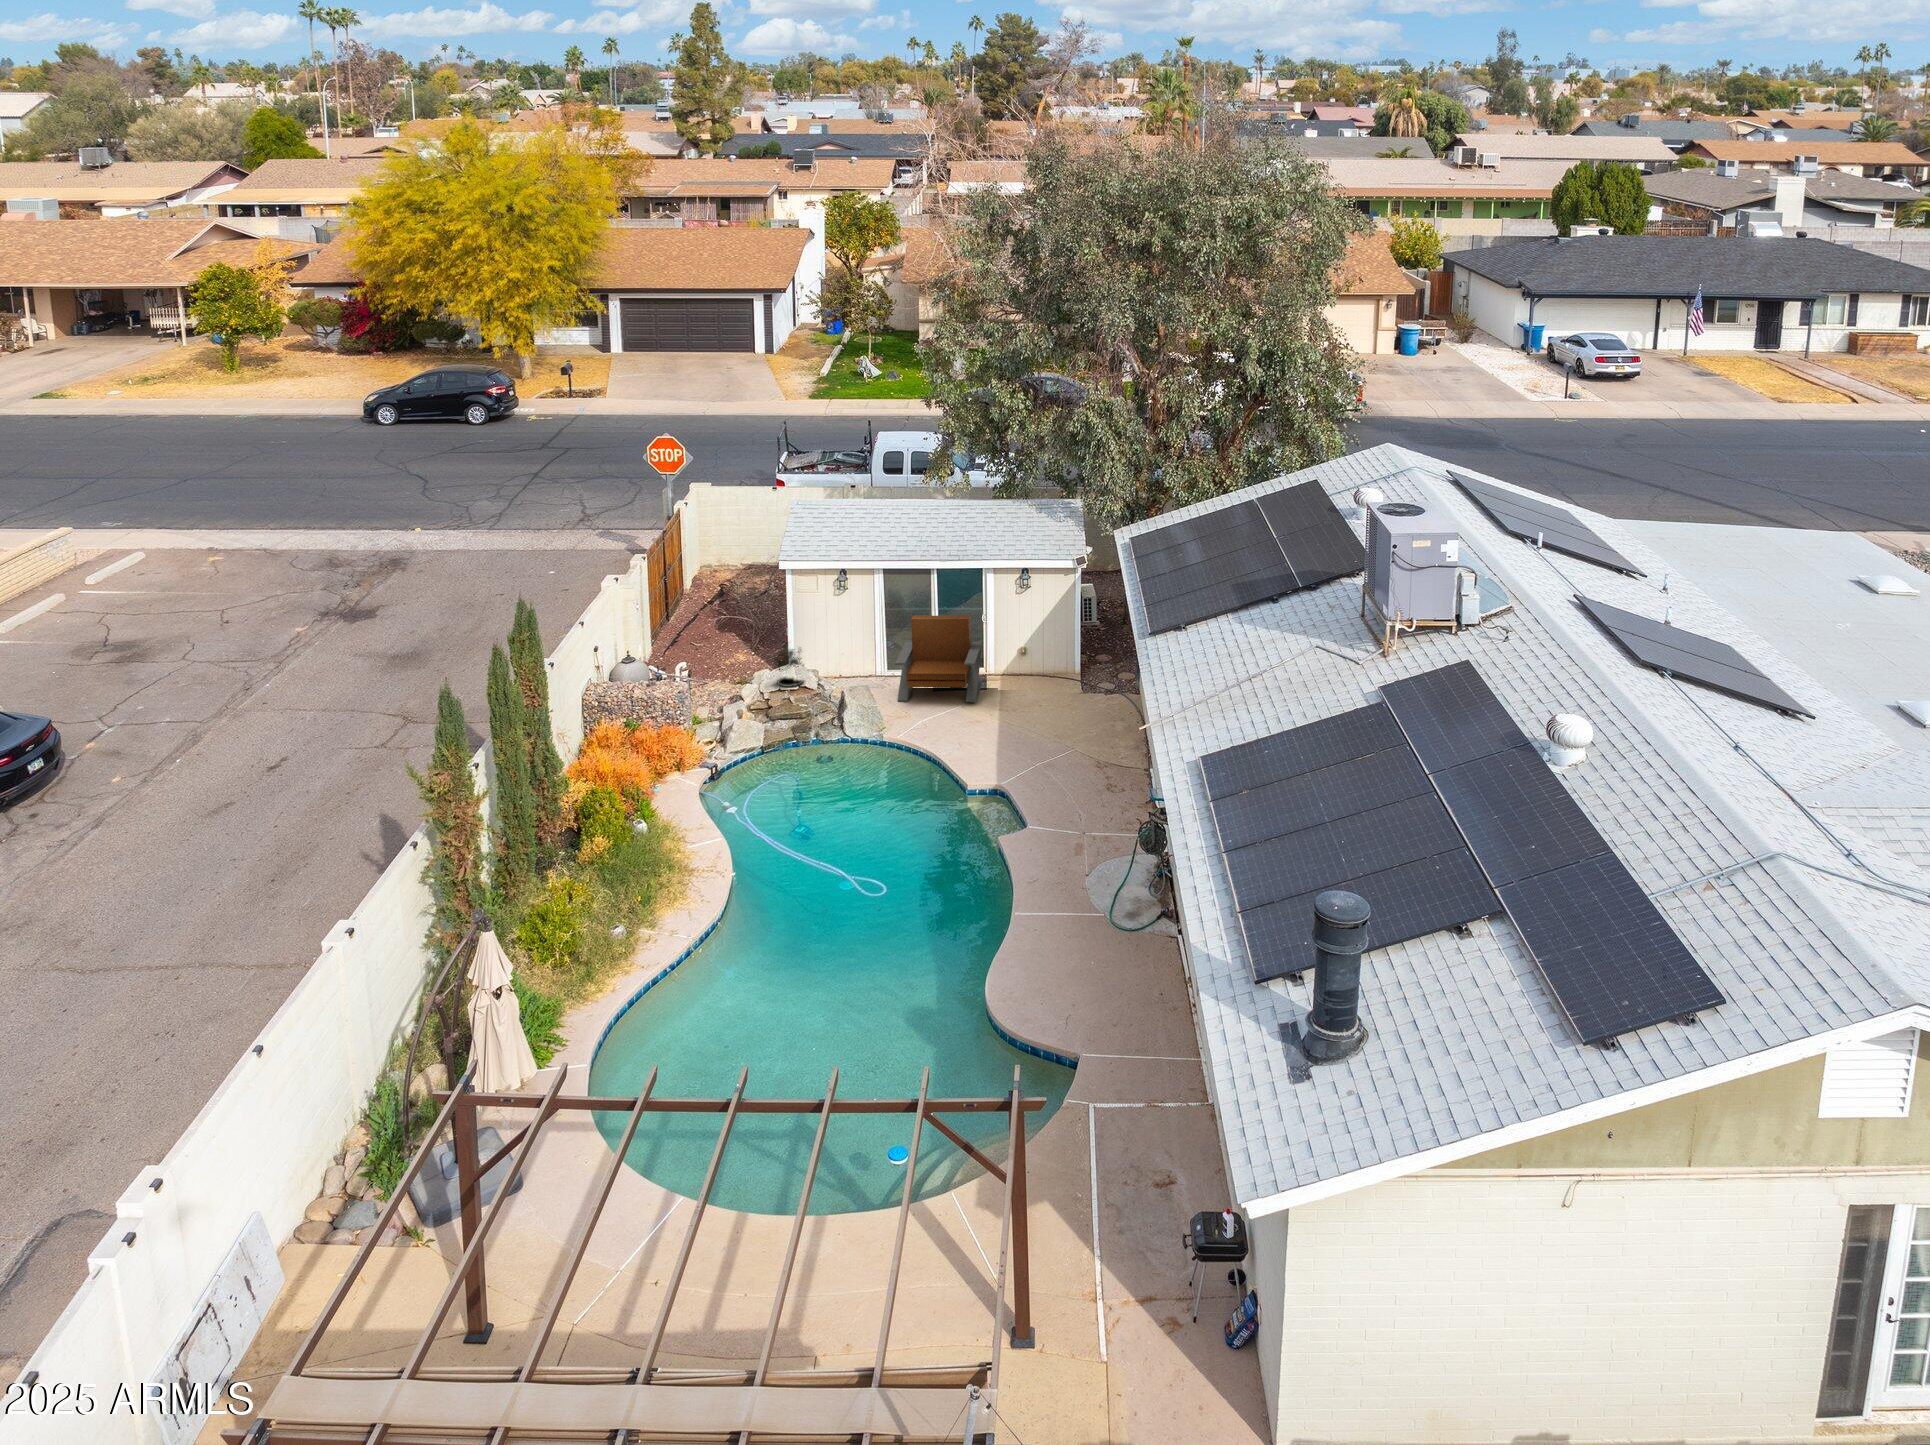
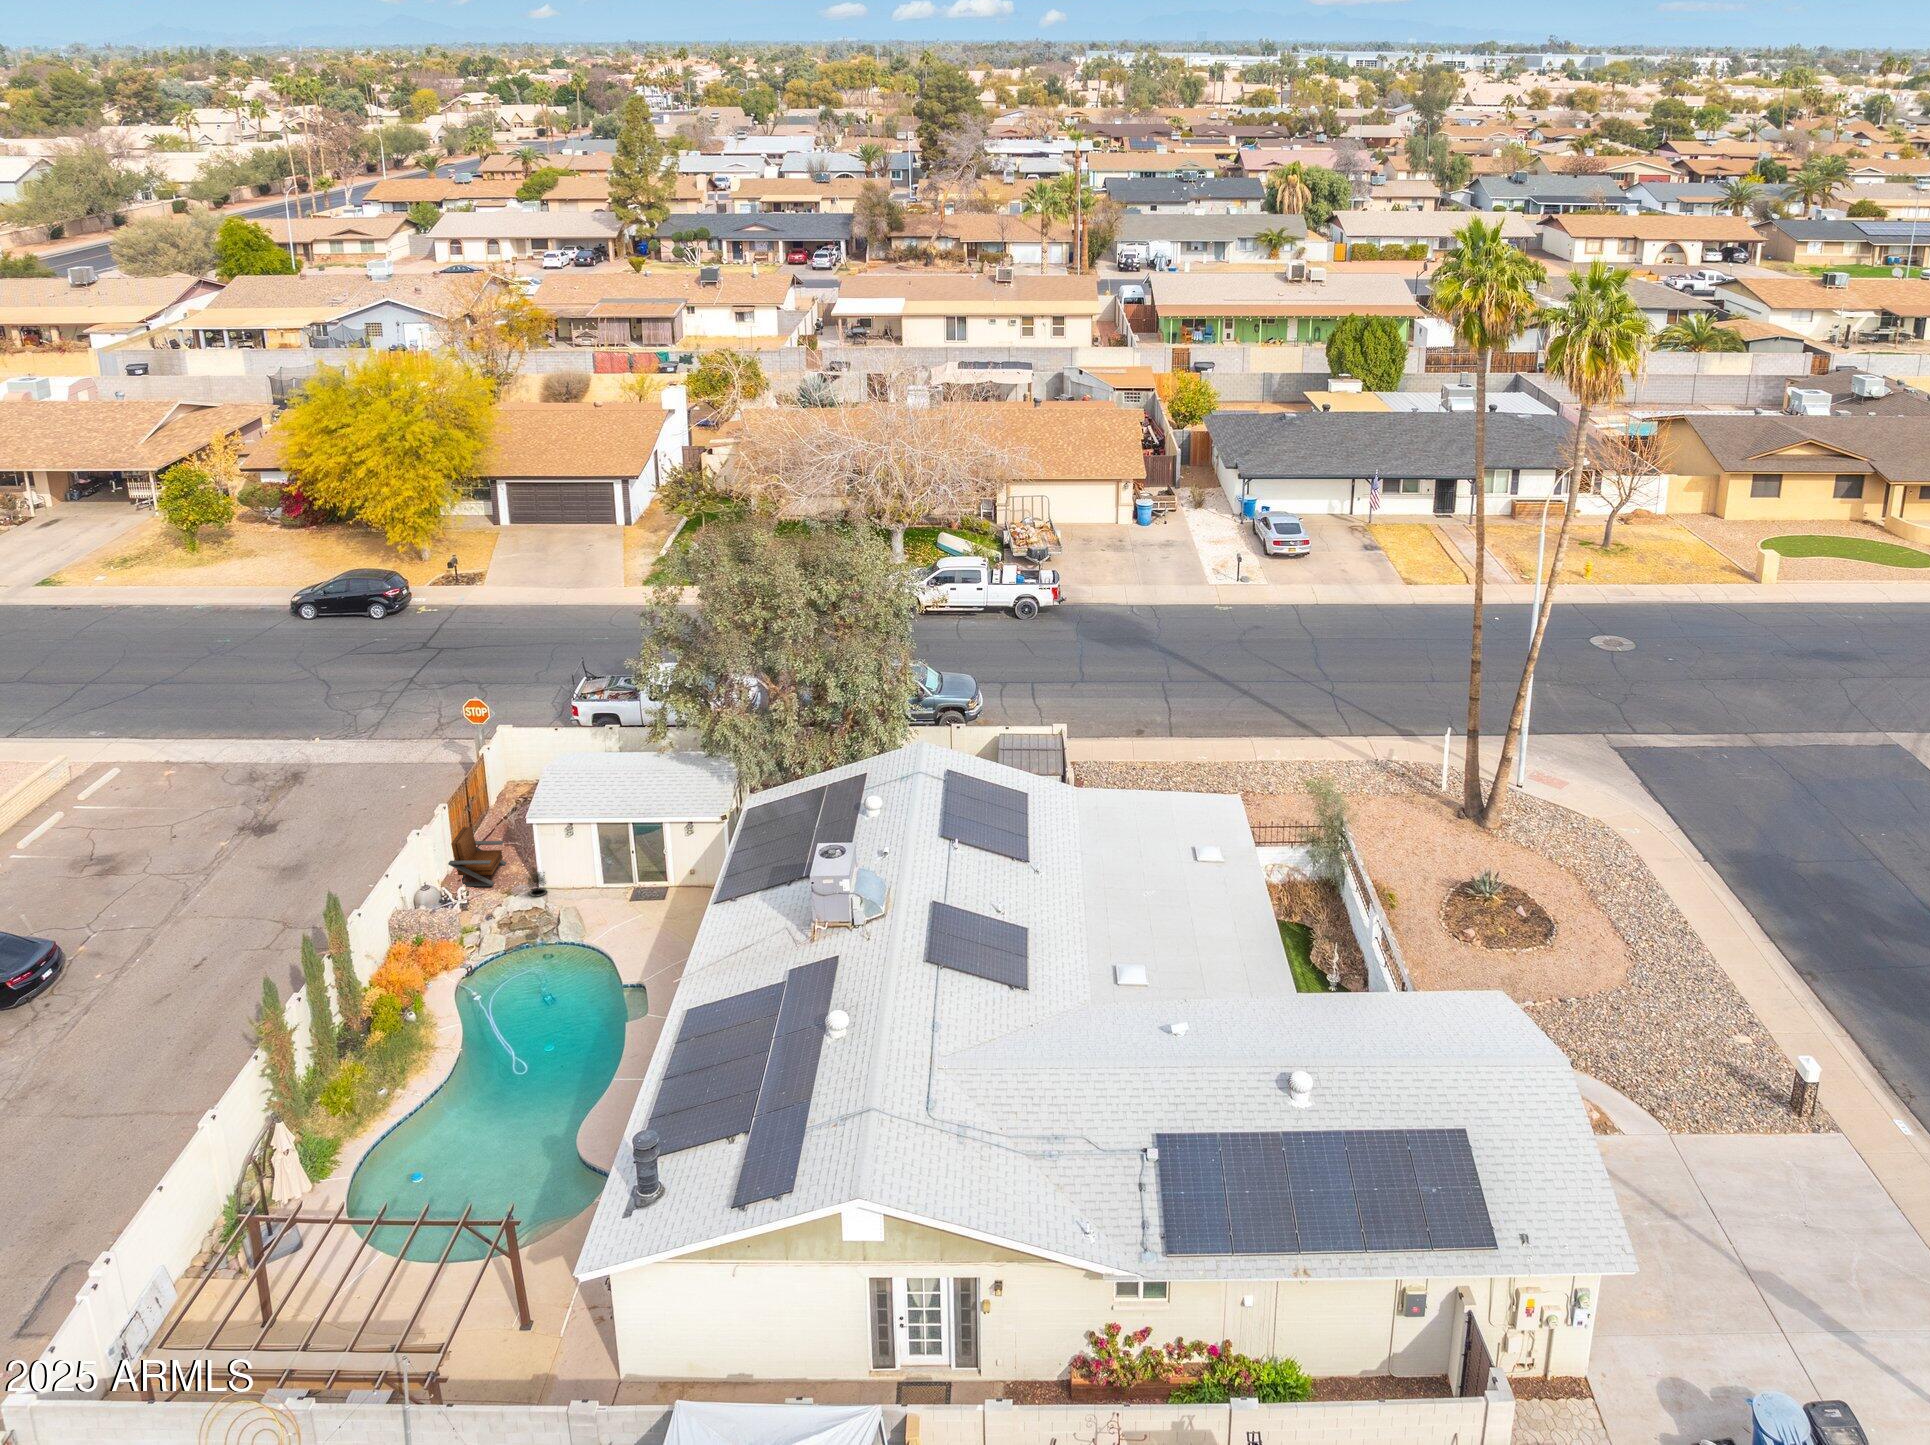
lounge chair: present [895,615,983,702] -> present [448,827,506,886]

